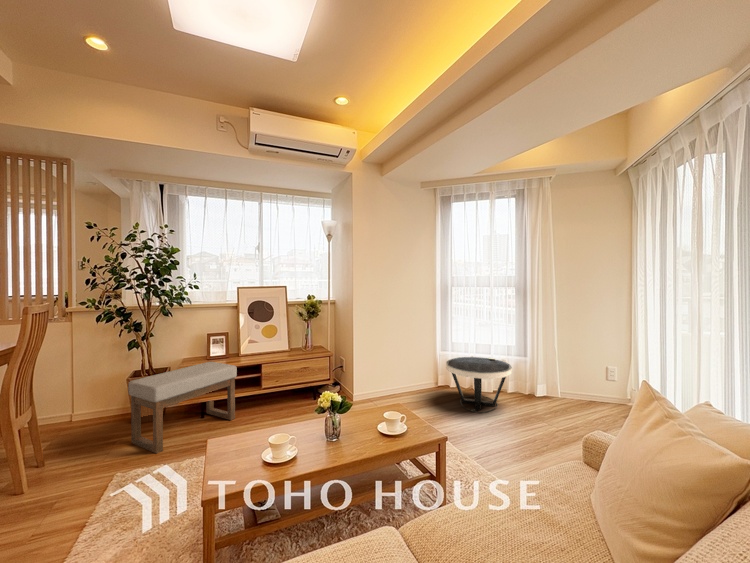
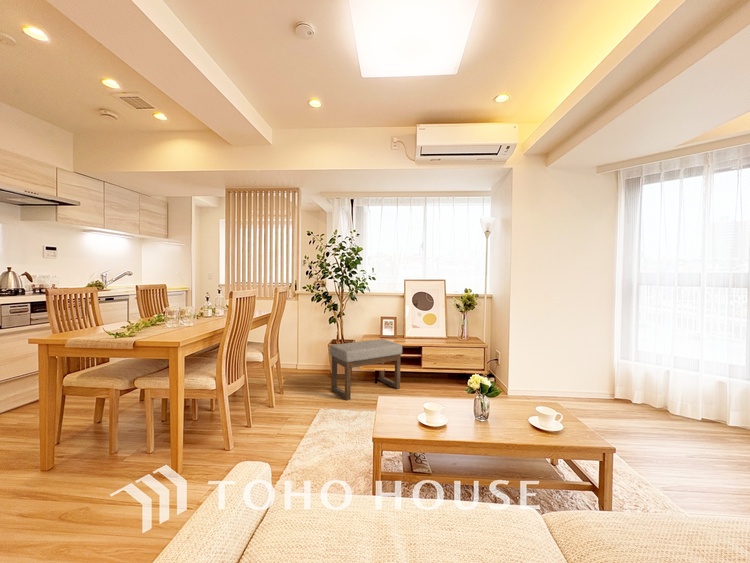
side table: present [446,357,512,413] -> none [625,369,731,440]

